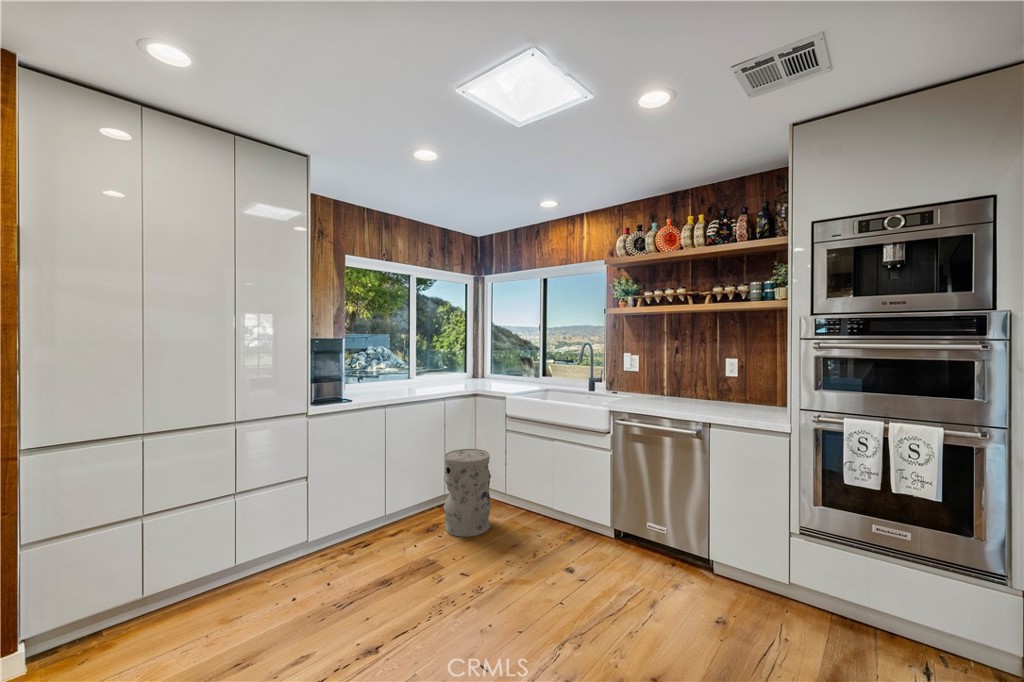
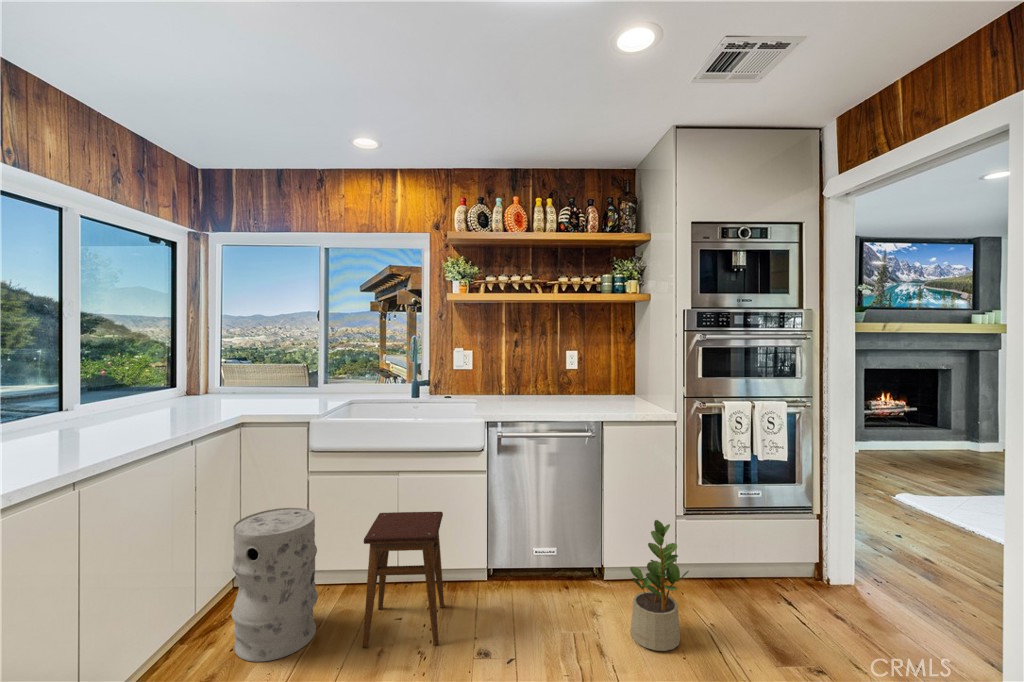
stool: none [502,466,569,564] -> present [363,512,444,647]
potted plant: none [687,521,748,647] -> present [630,520,689,651]

